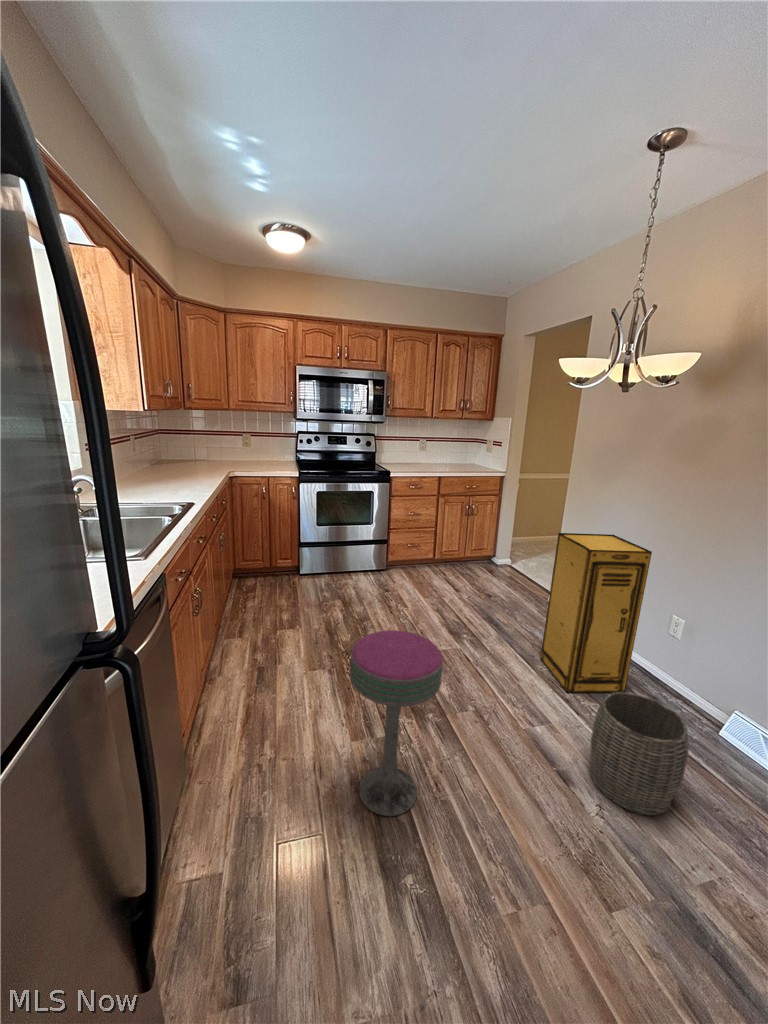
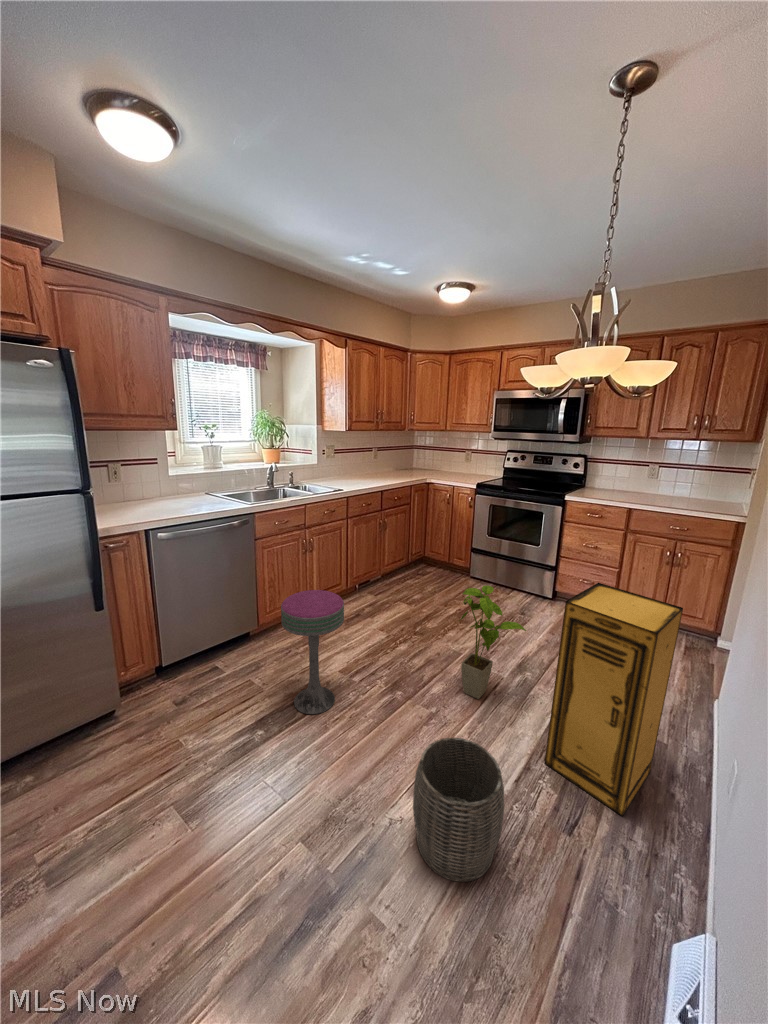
house plant: none [448,563,516,681] -> present [460,586,526,699]

